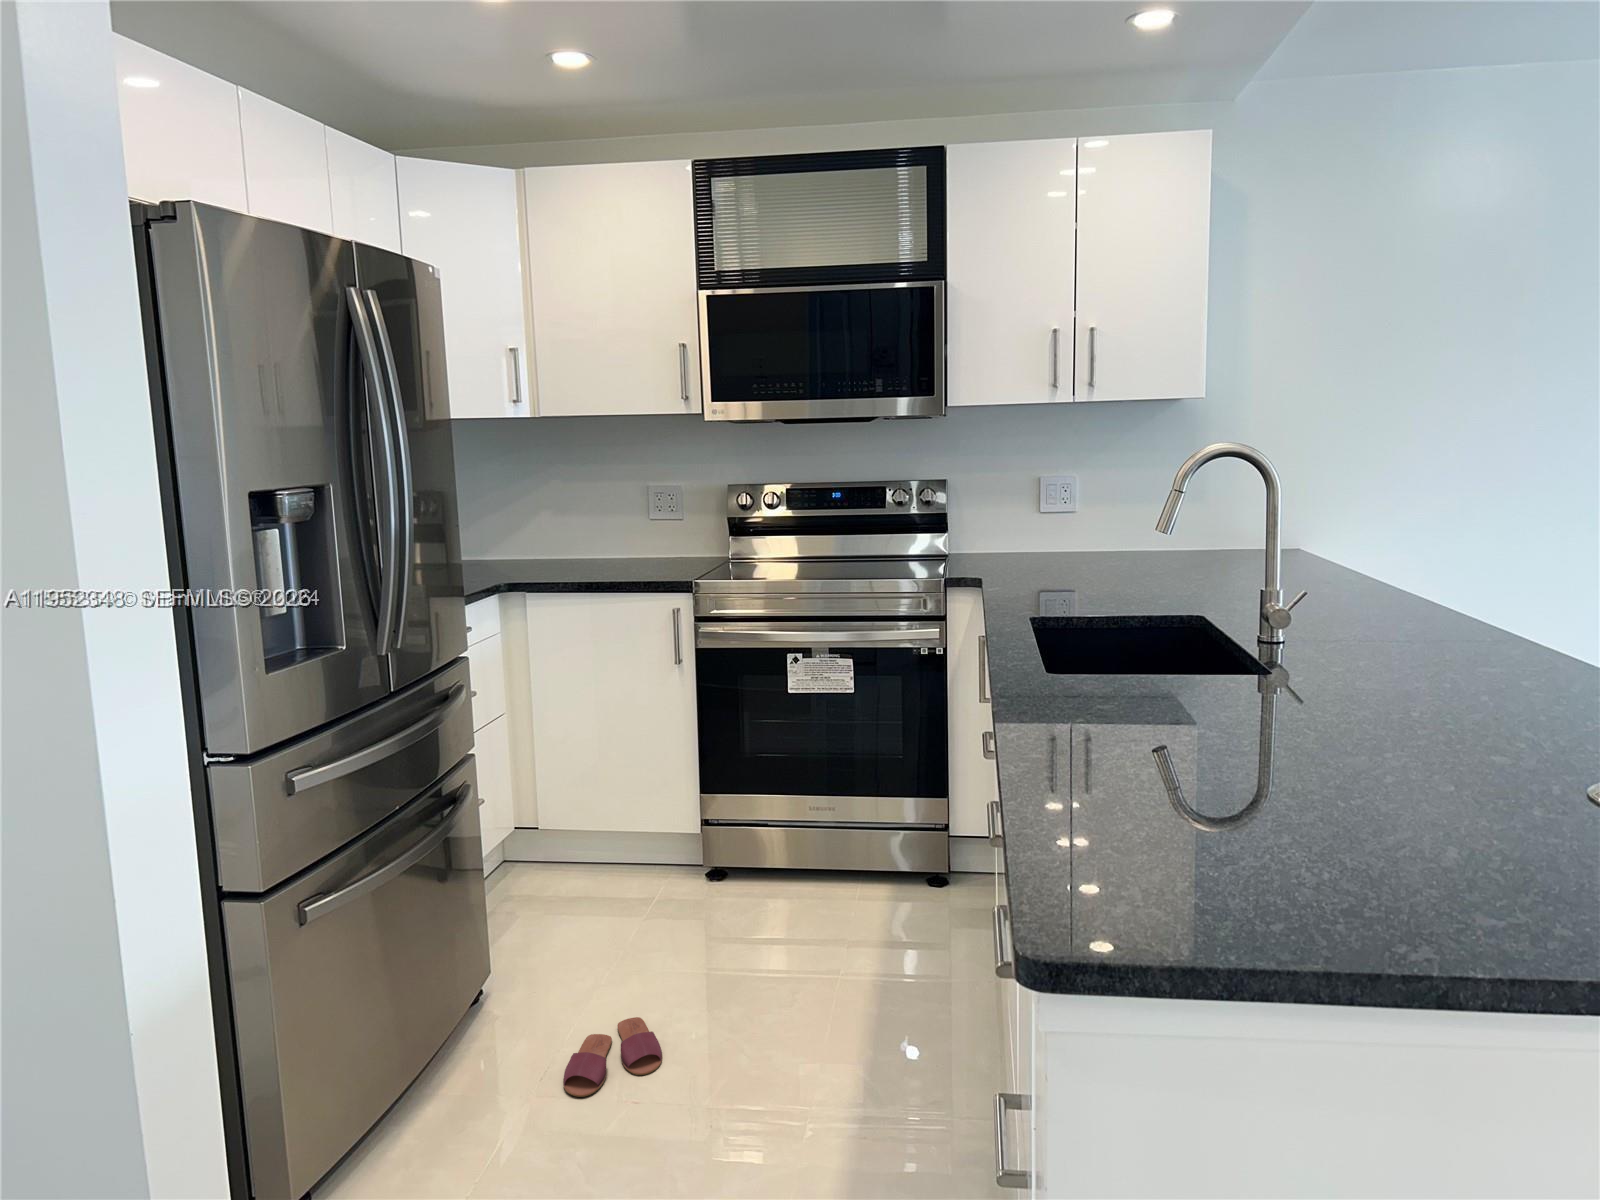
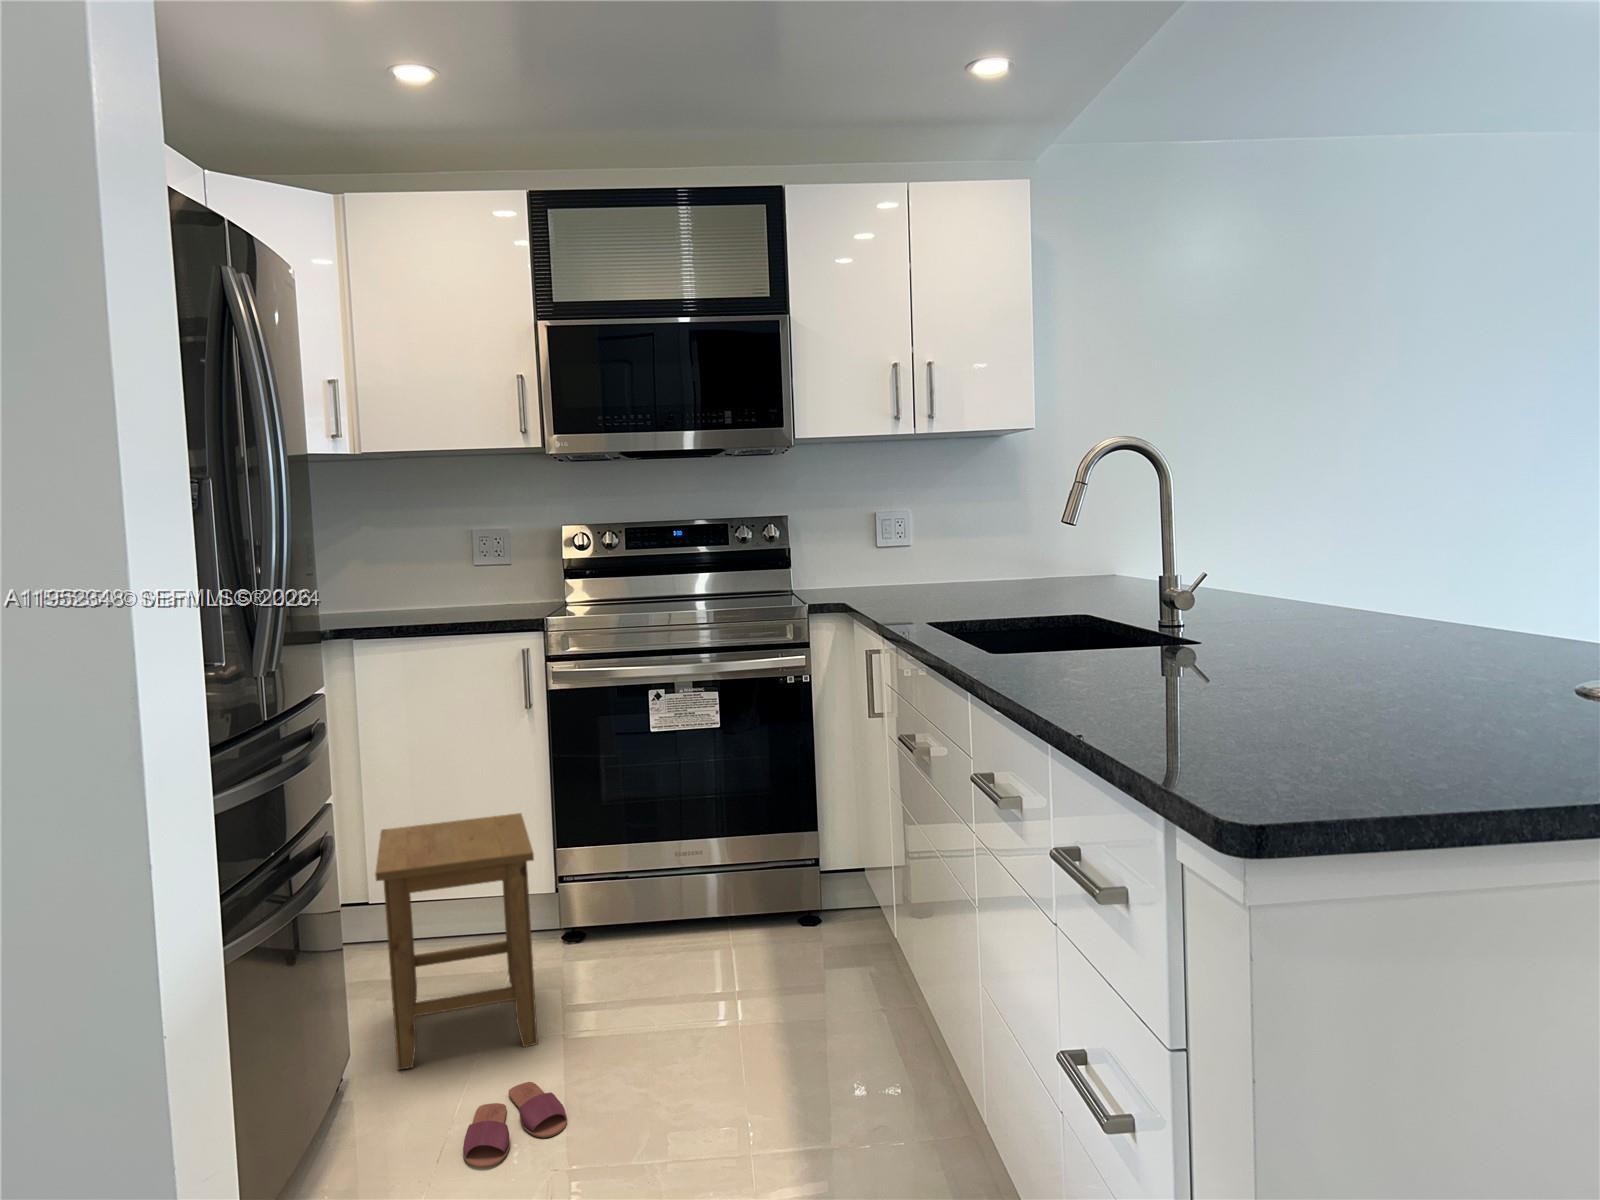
stool: none [512,762,661,989] -> present [375,813,538,1070]

